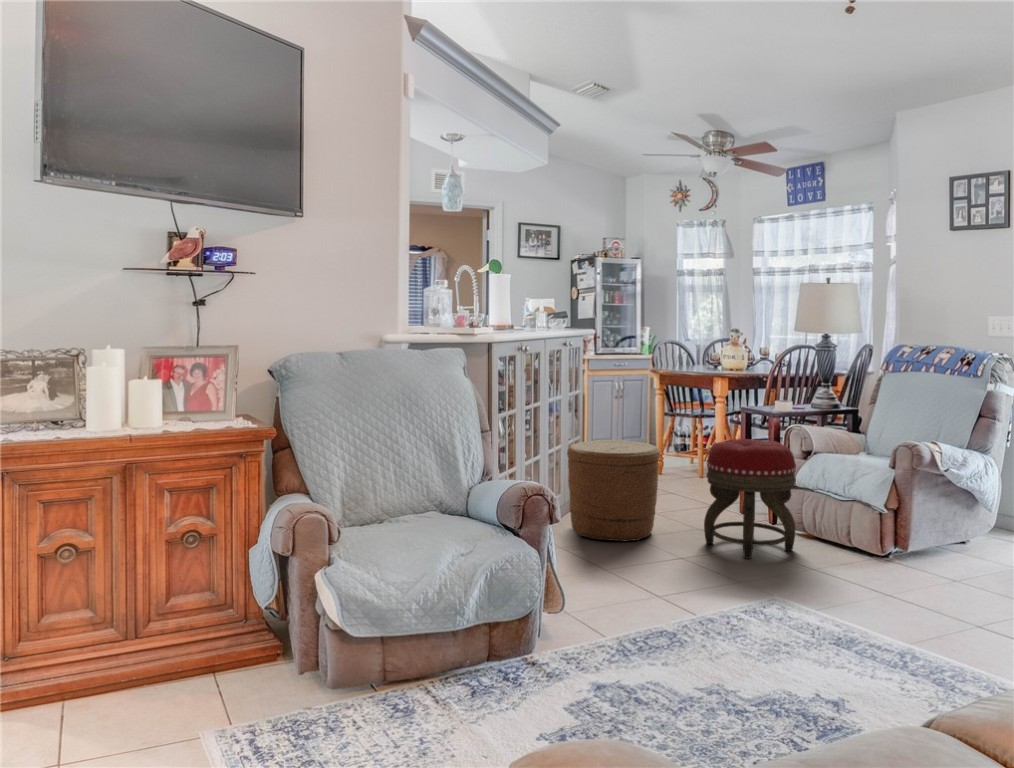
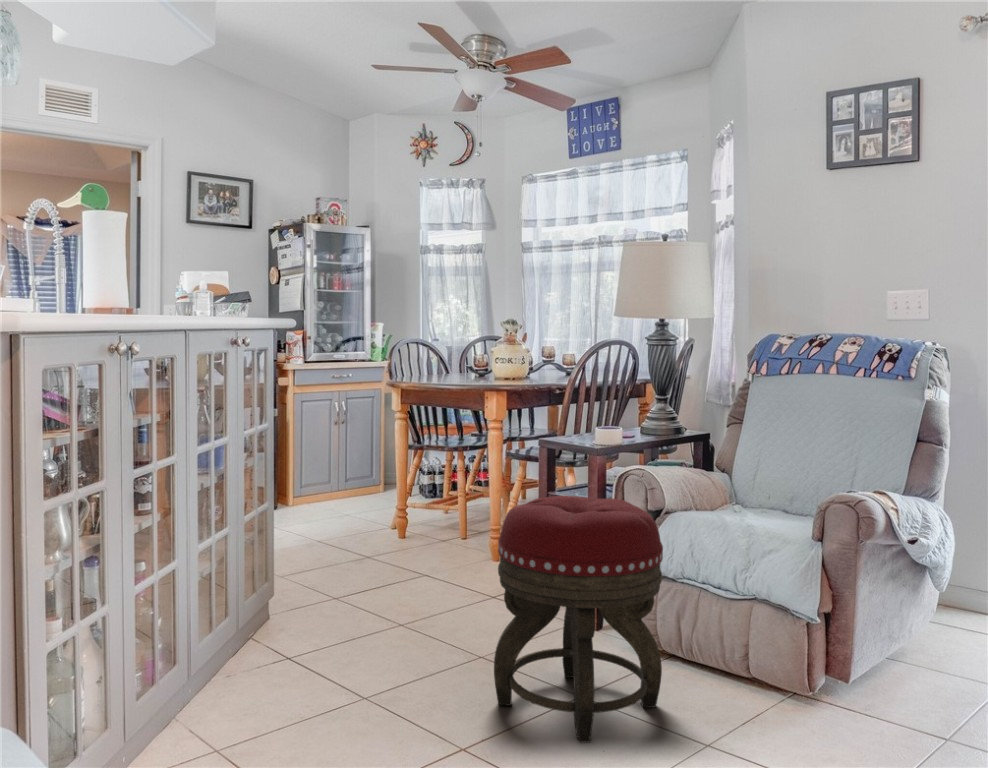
basket: present [567,440,660,541] -> none [219,504,407,720]

